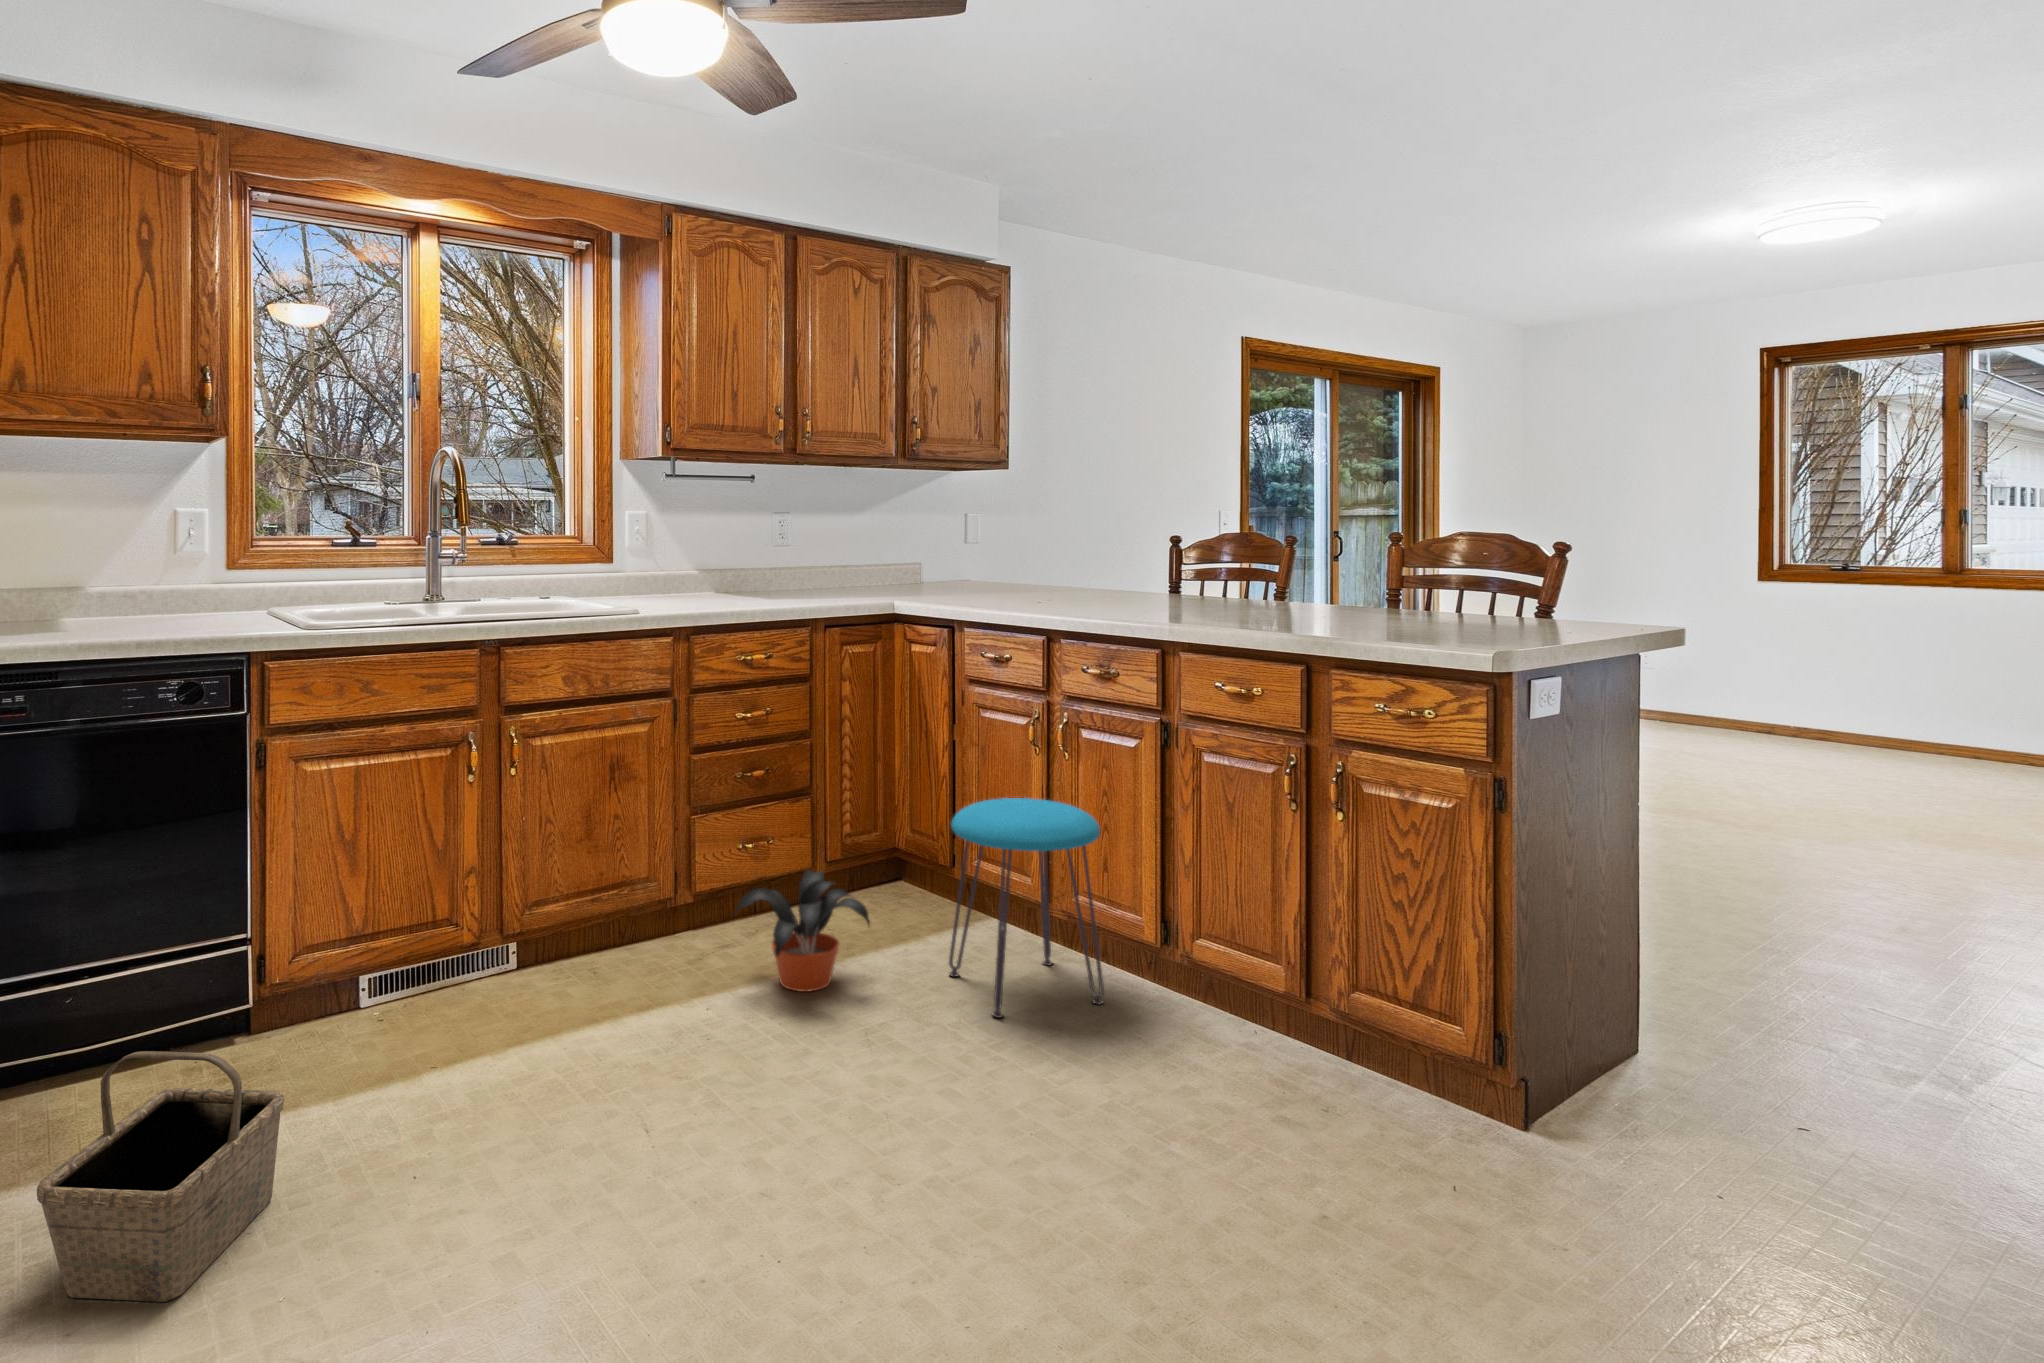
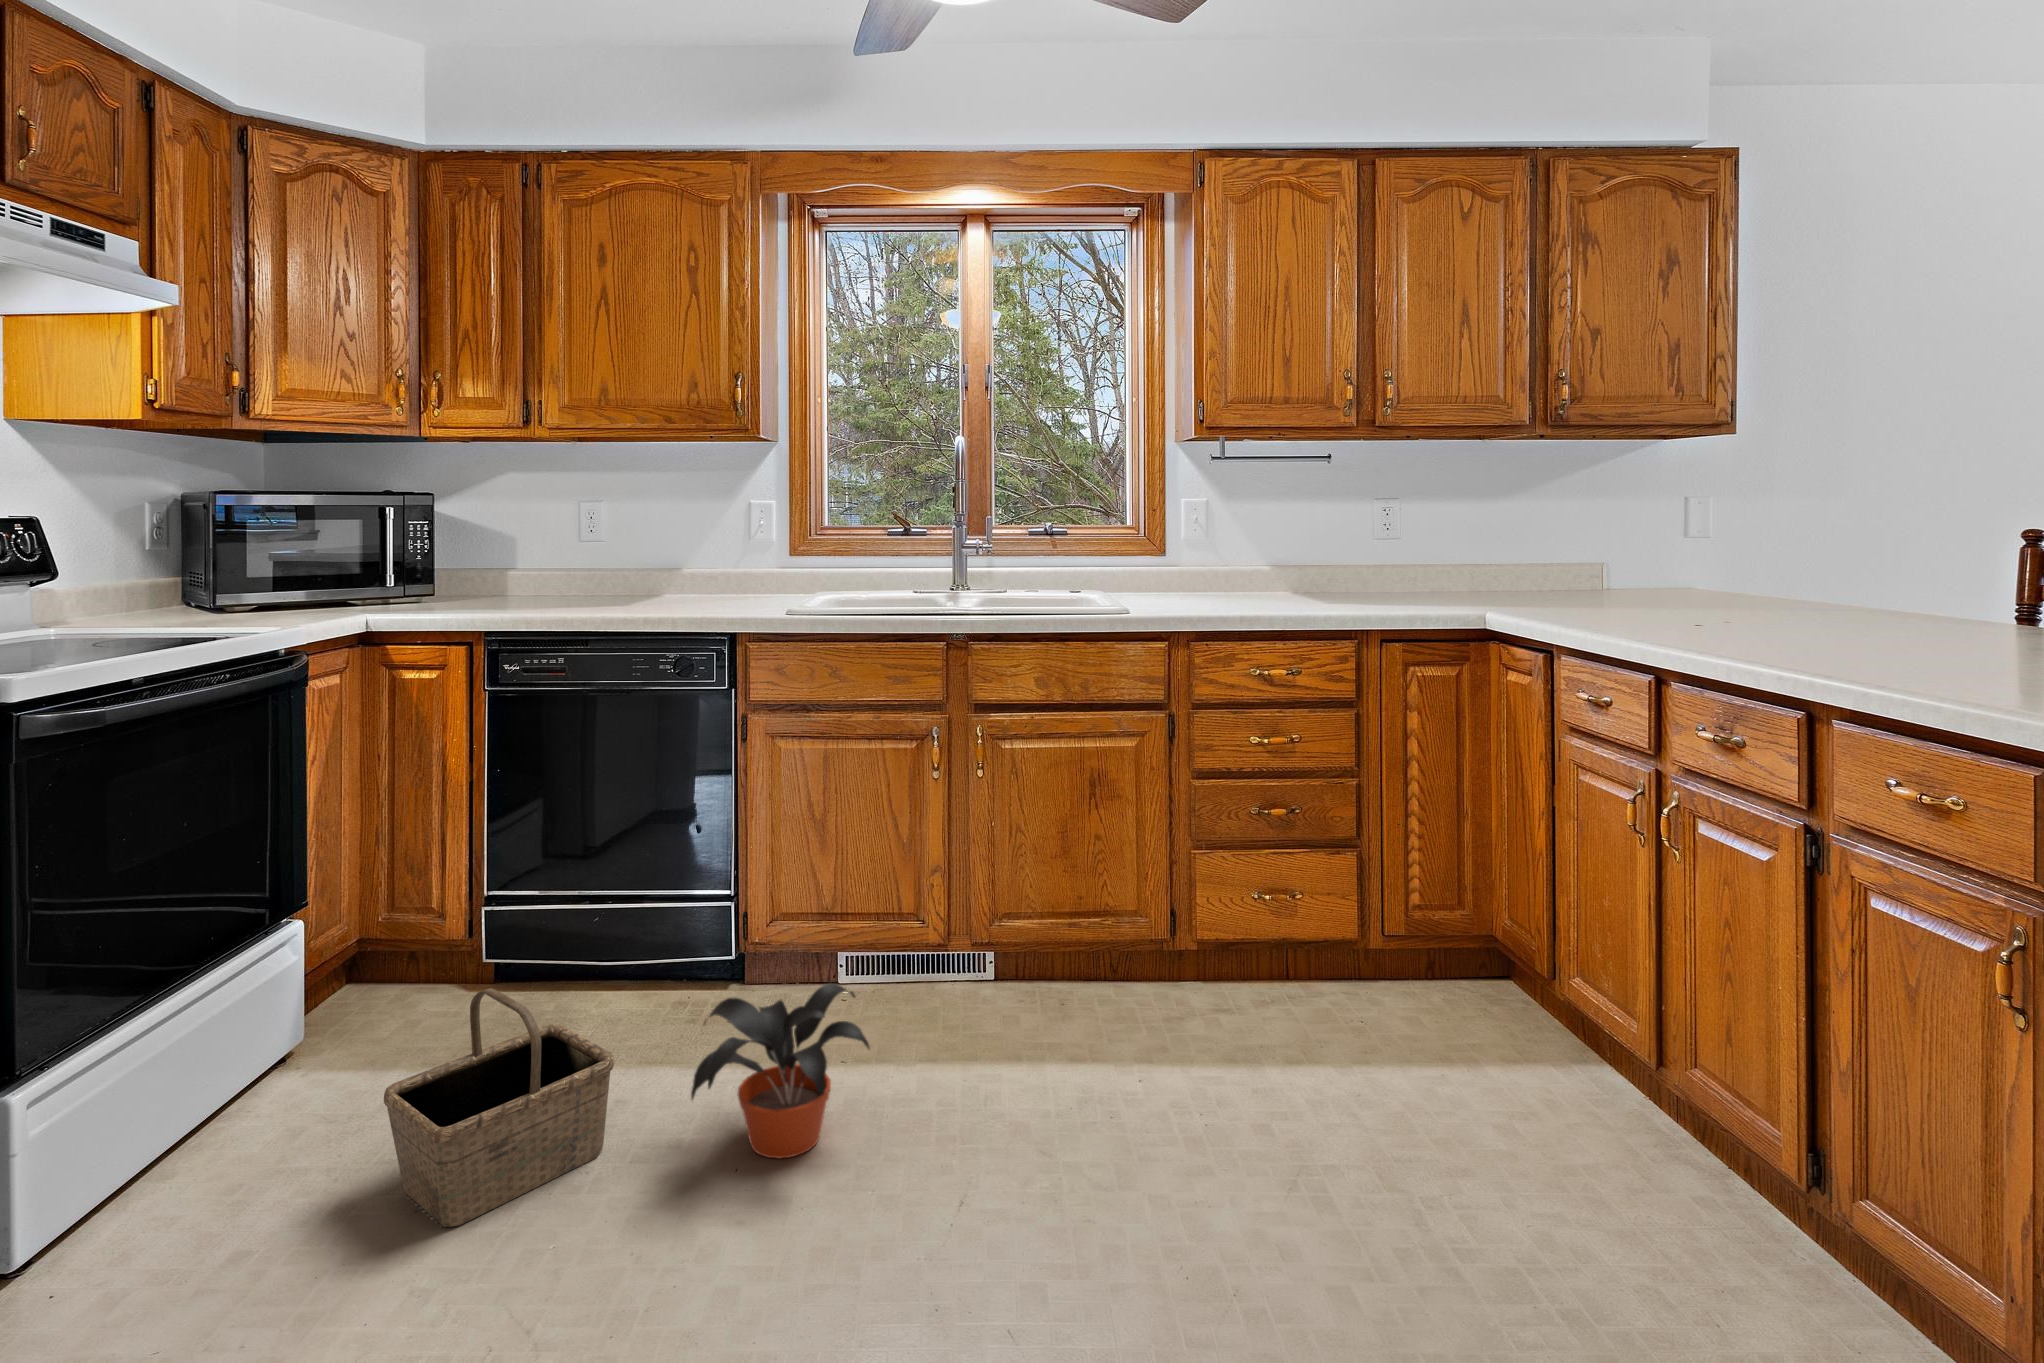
stool: present [949,798,1104,1018] -> none [1447,896,1687,1248]
potted plant: present [735,870,870,992] -> present [691,983,870,1158]

